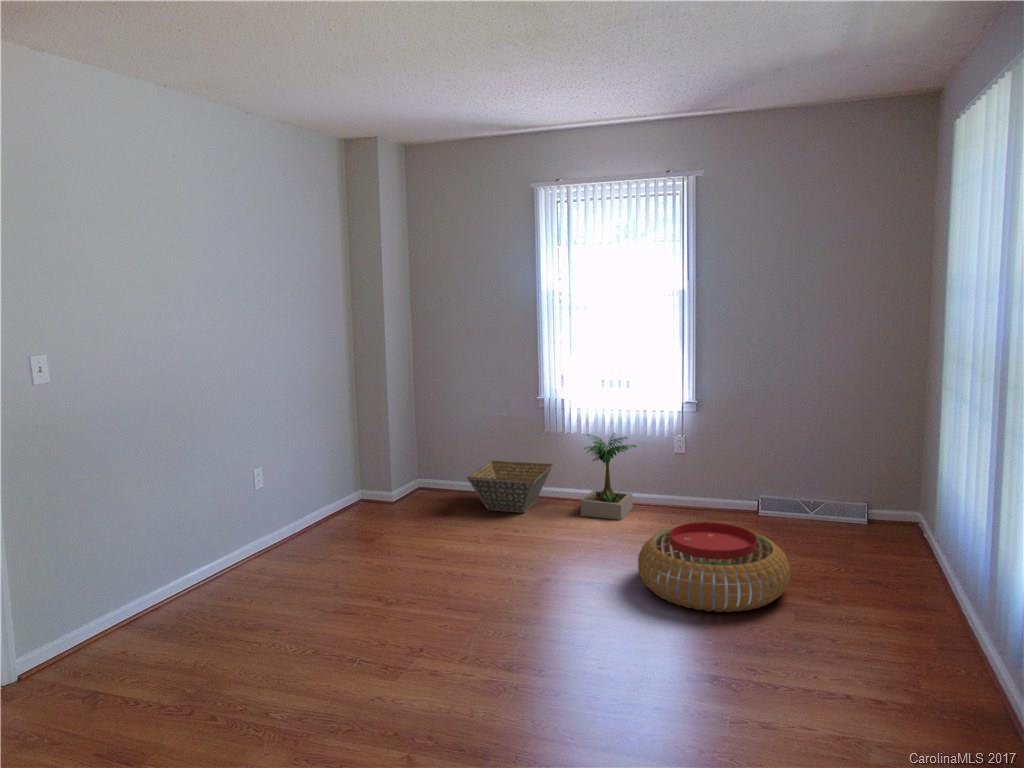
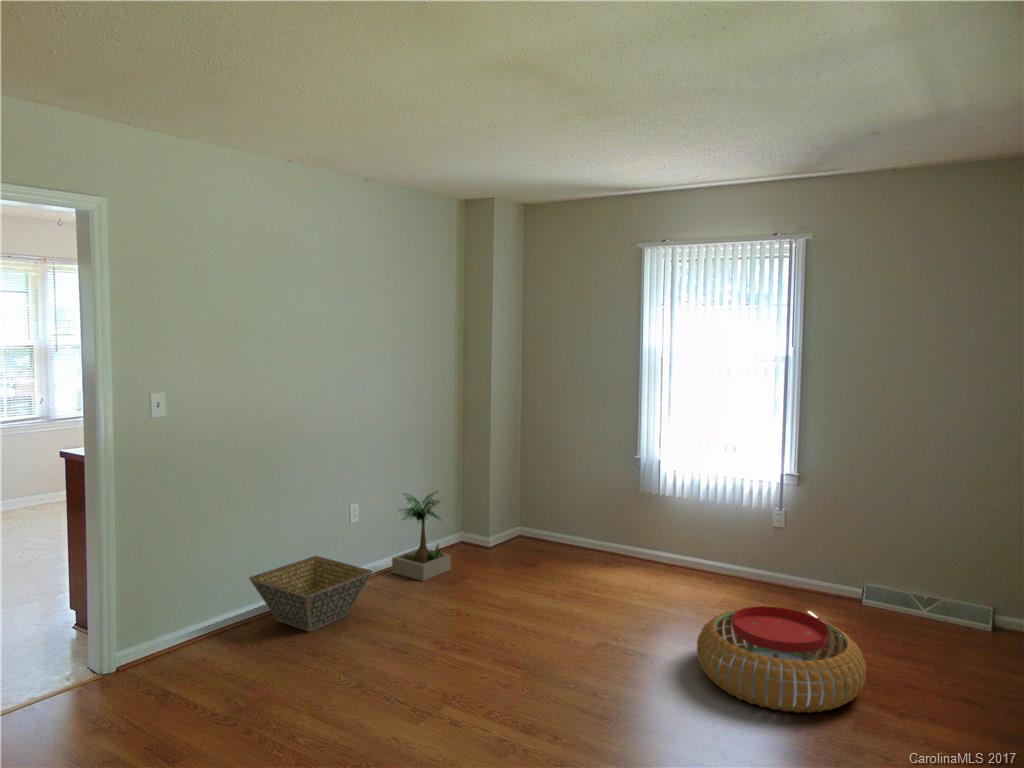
potted plant: present [581,433,636,520] -> present [392,491,451,581]
basket: present [467,461,553,513] -> present [249,556,372,632]

